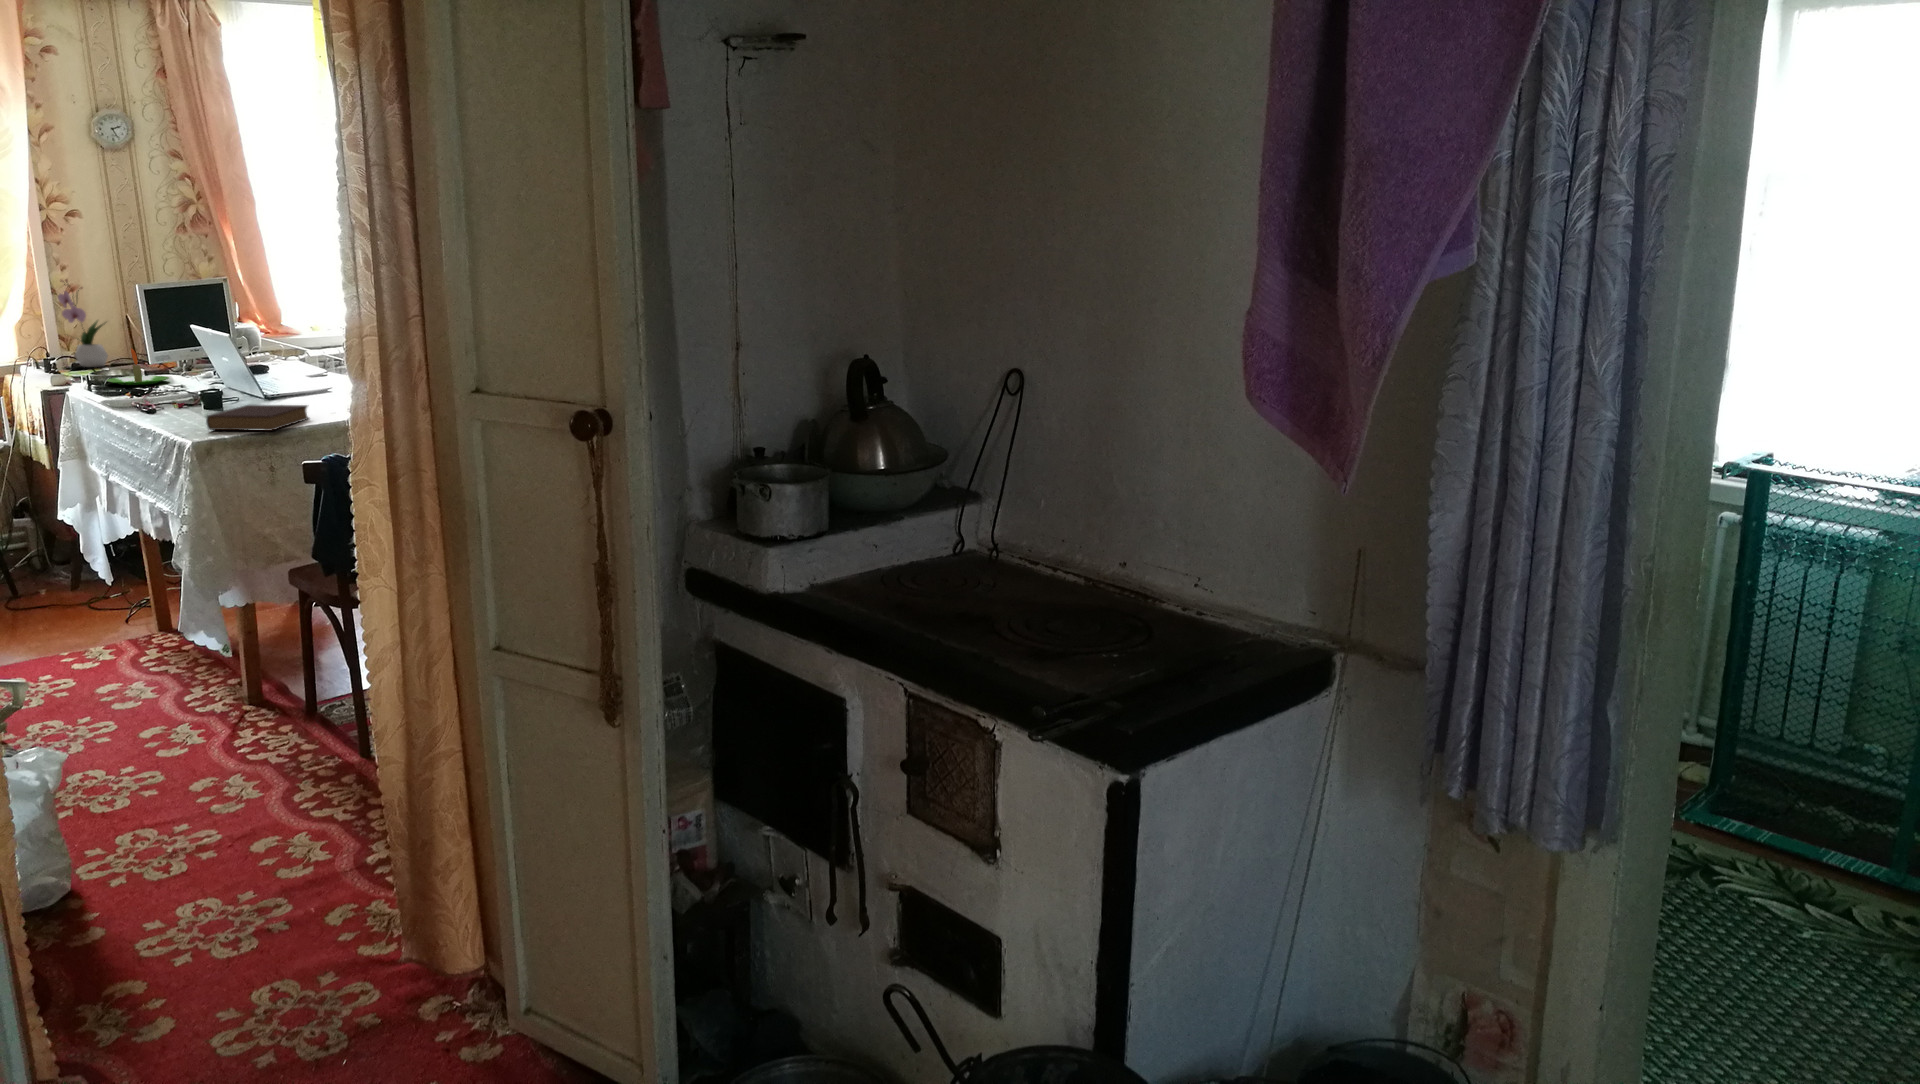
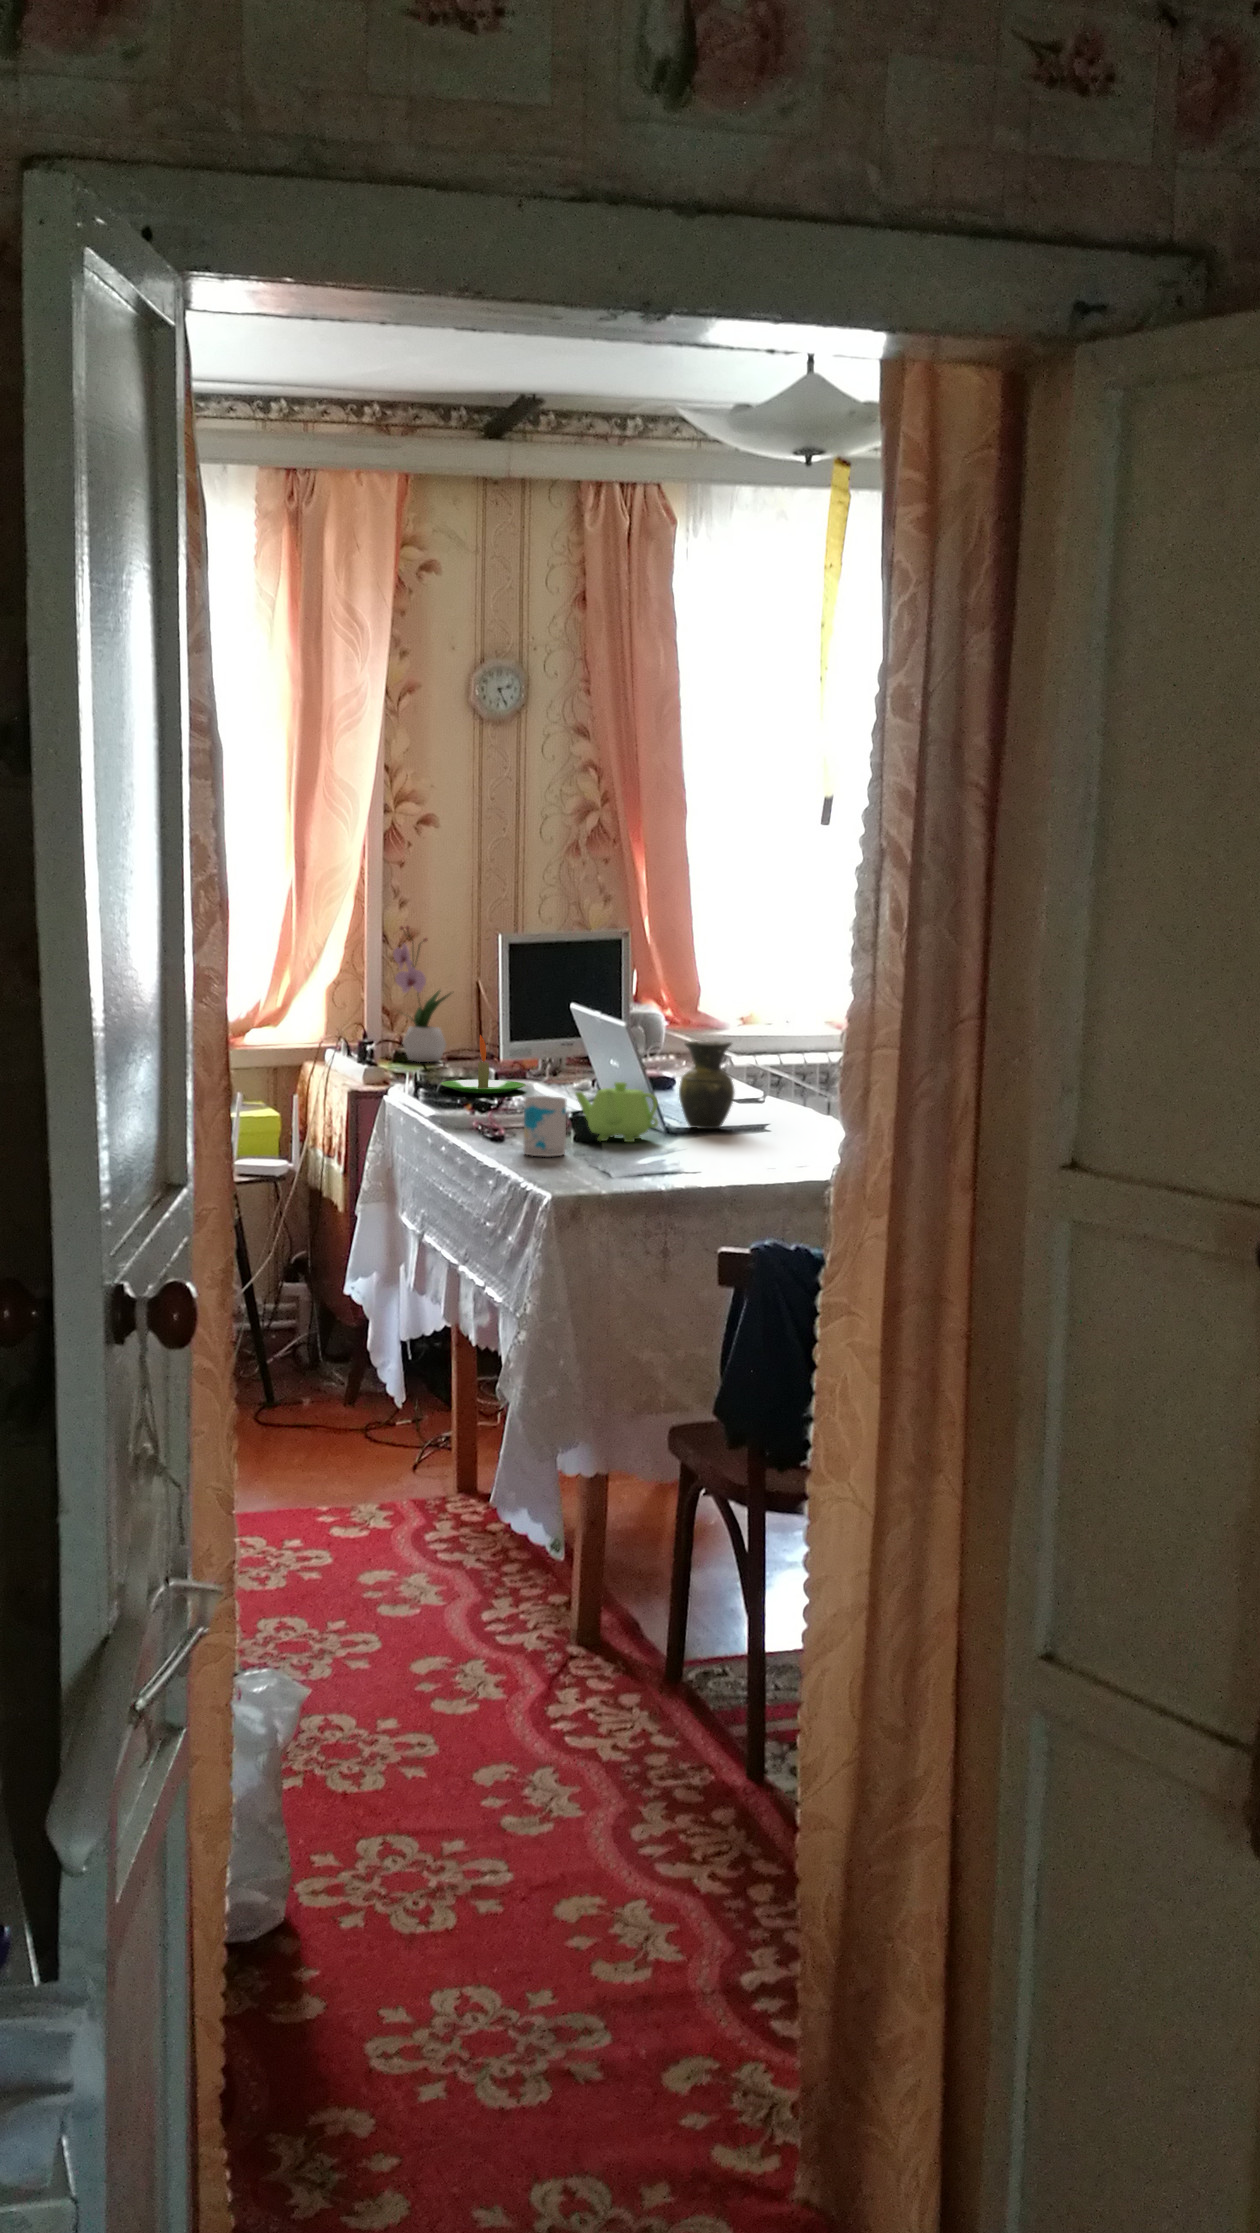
vase: none [273,345,310,397] -> present [679,1041,734,1129]
teapot: none [202,373,262,409] -> present [575,1082,658,1142]
mug: none [166,384,200,421] -> present [523,1096,566,1156]
book: present [206,405,309,431] -> none [575,1136,729,1183]

